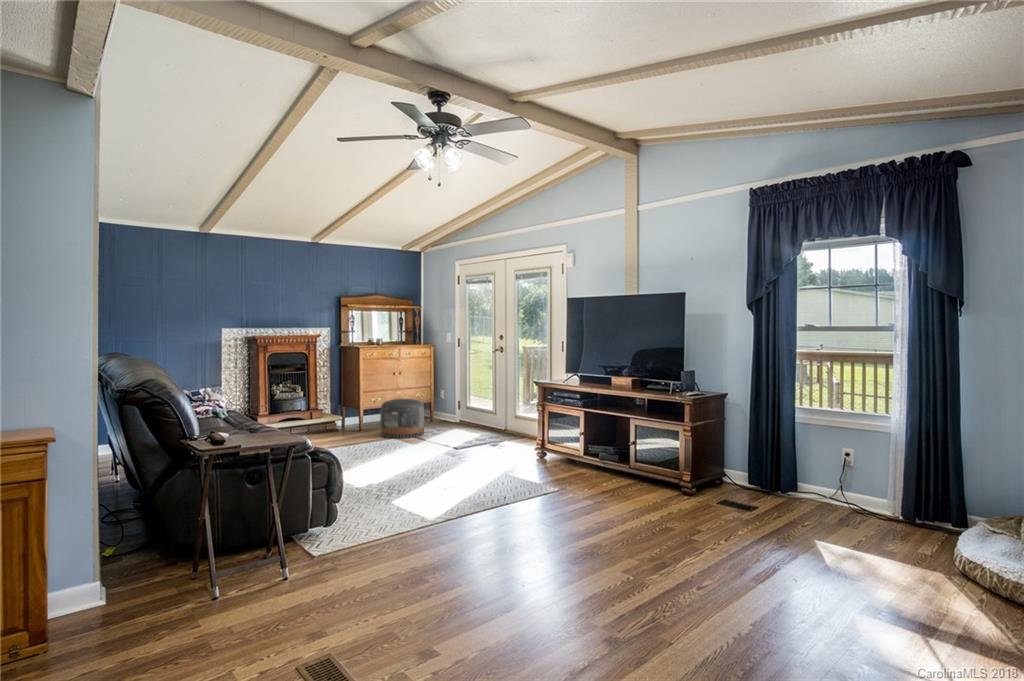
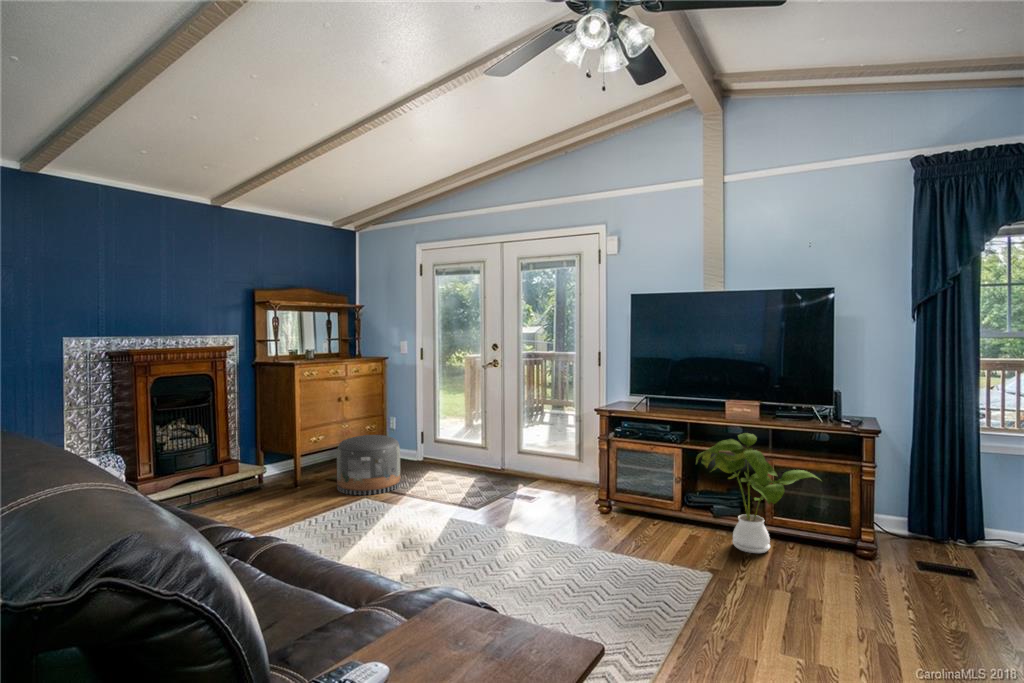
house plant: none [567,398,651,485] -> present [696,433,817,553]

